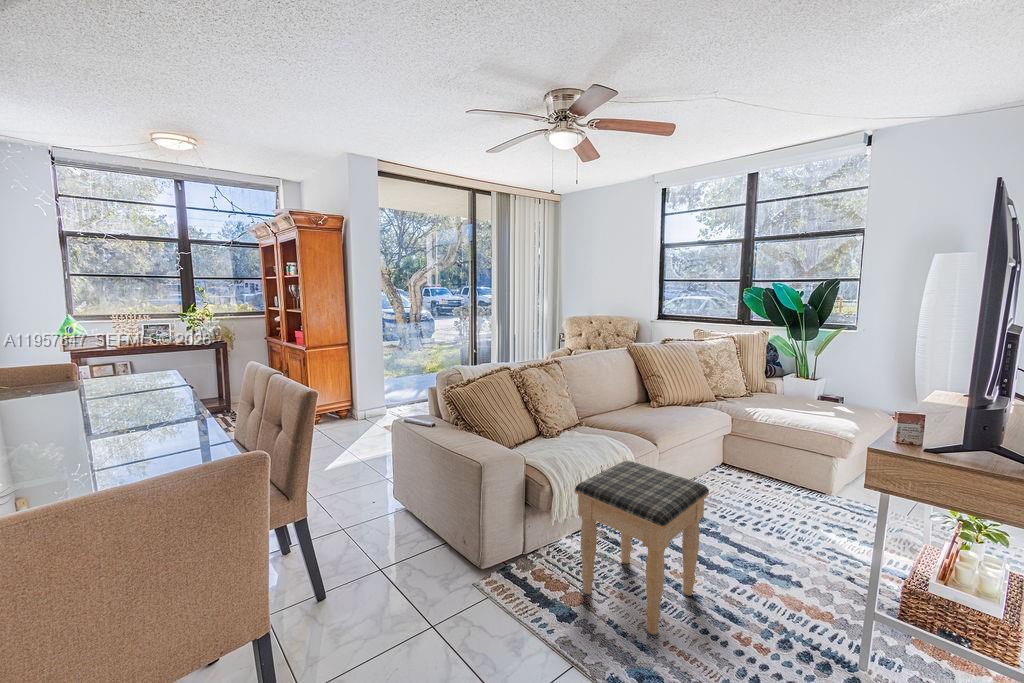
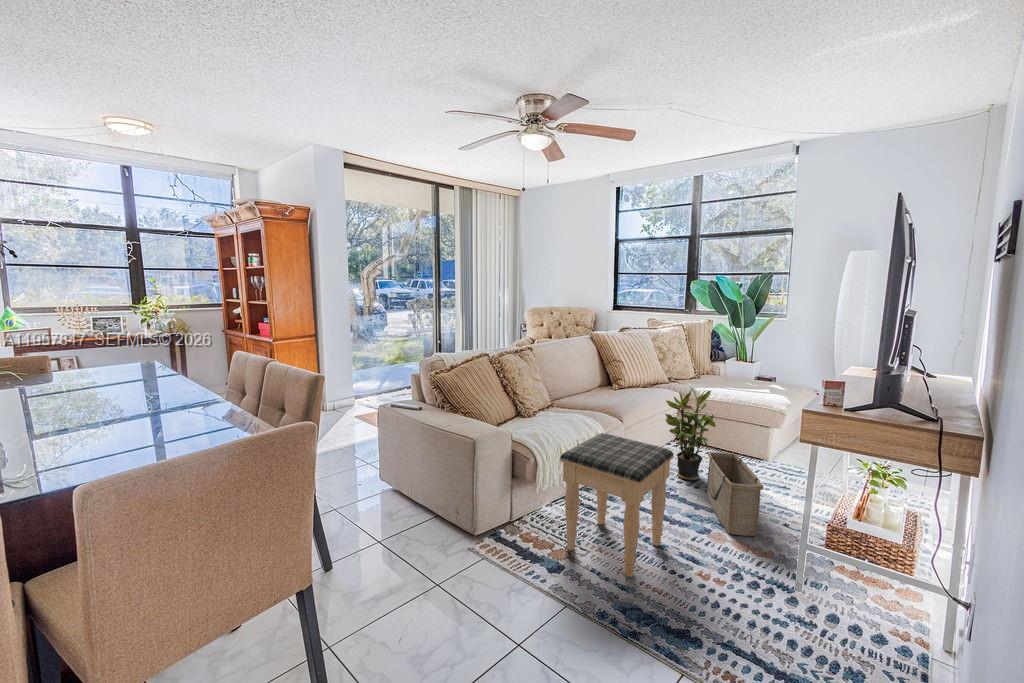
potted plant: none [704,407,765,514] -> present [665,387,716,480]
basket: none [753,485,821,591] -> present [707,452,763,536]

